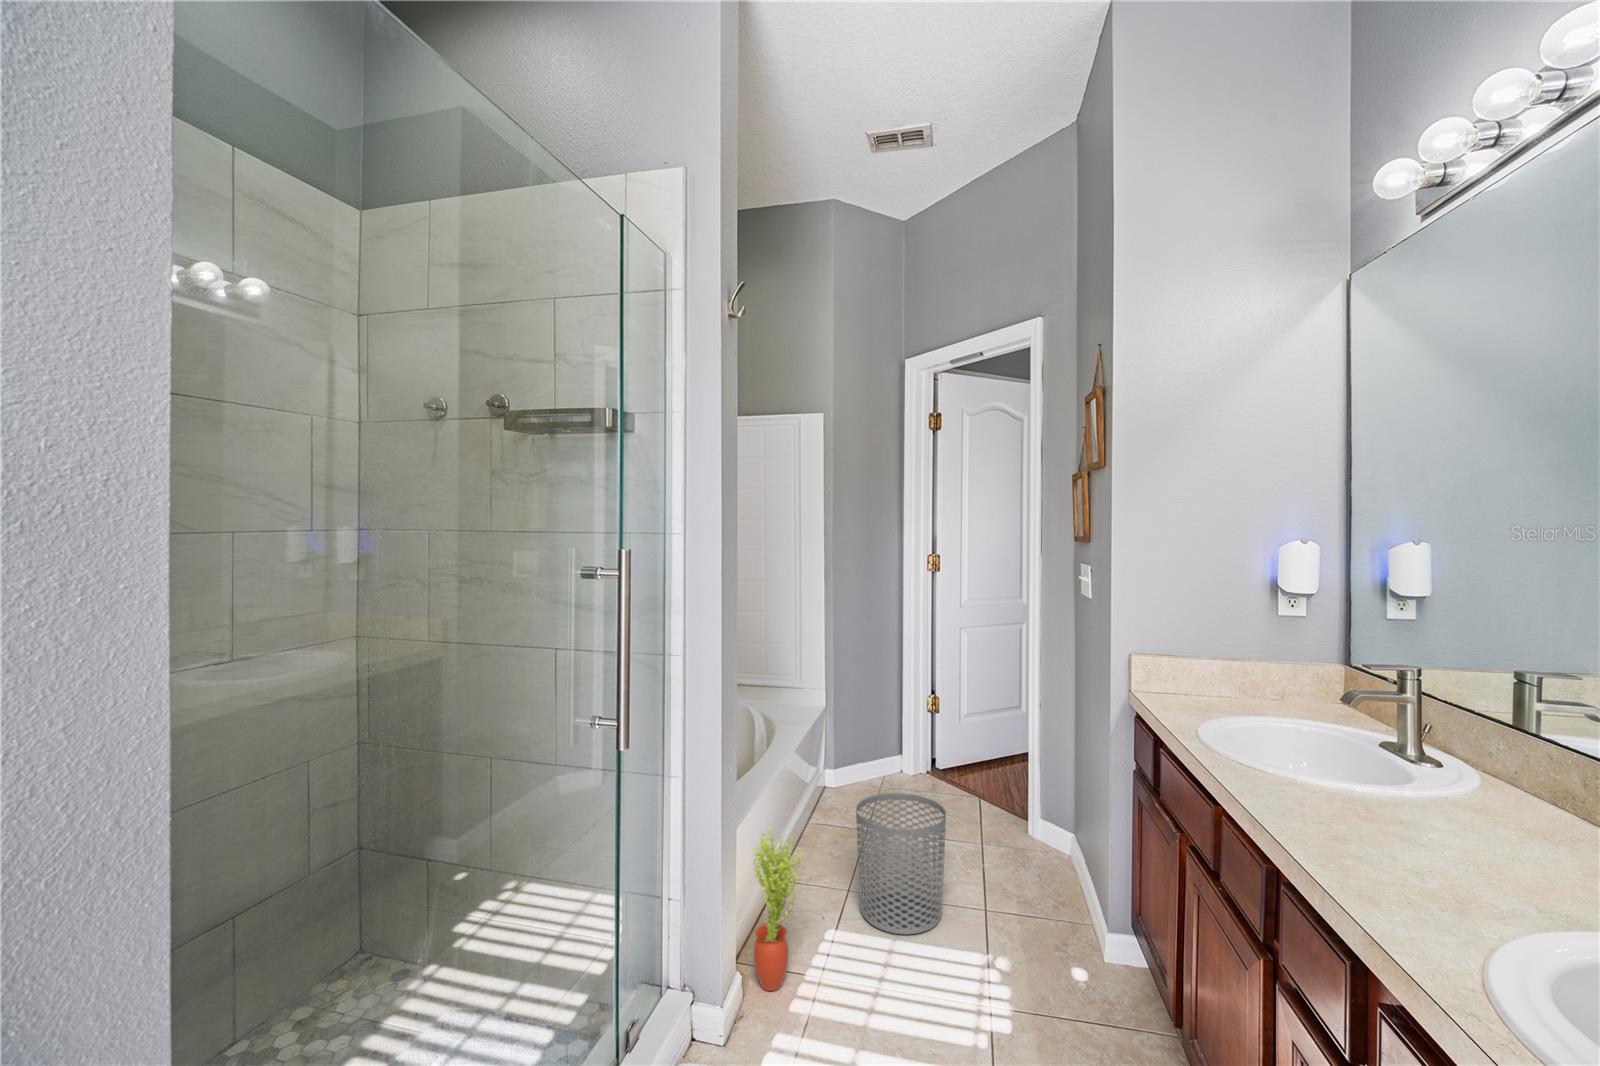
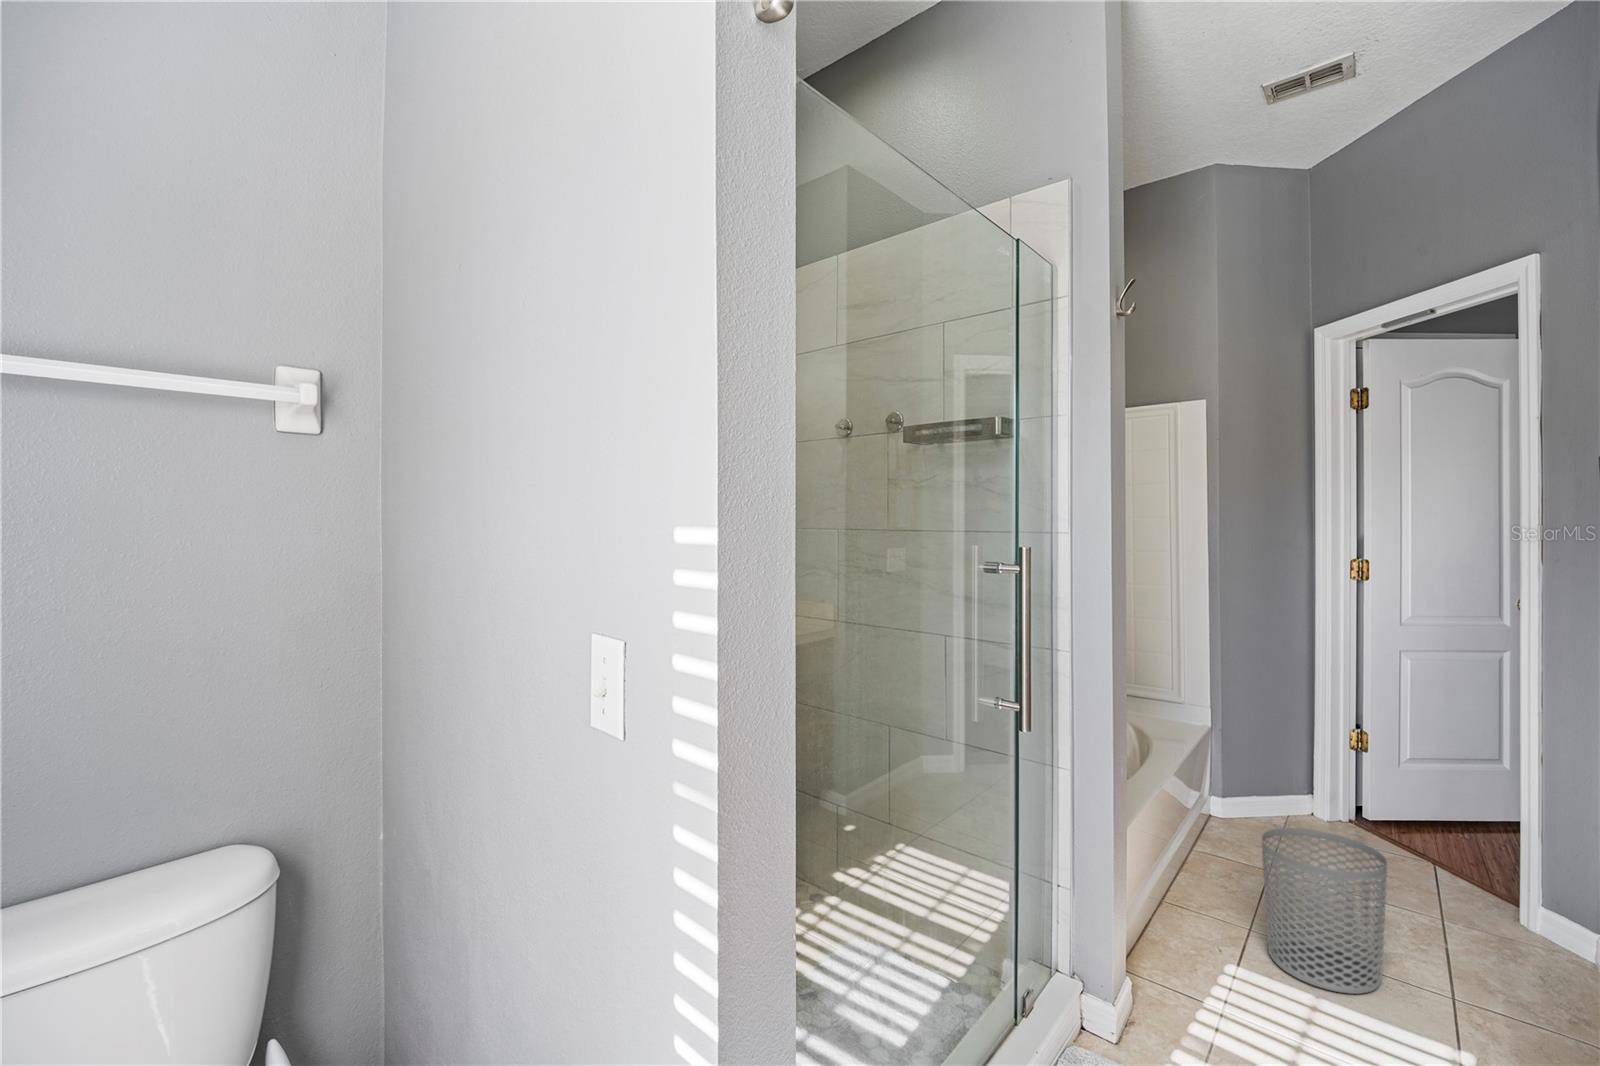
potted plant: present [753,832,802,991] -> none [1142,836,1201,1007]

